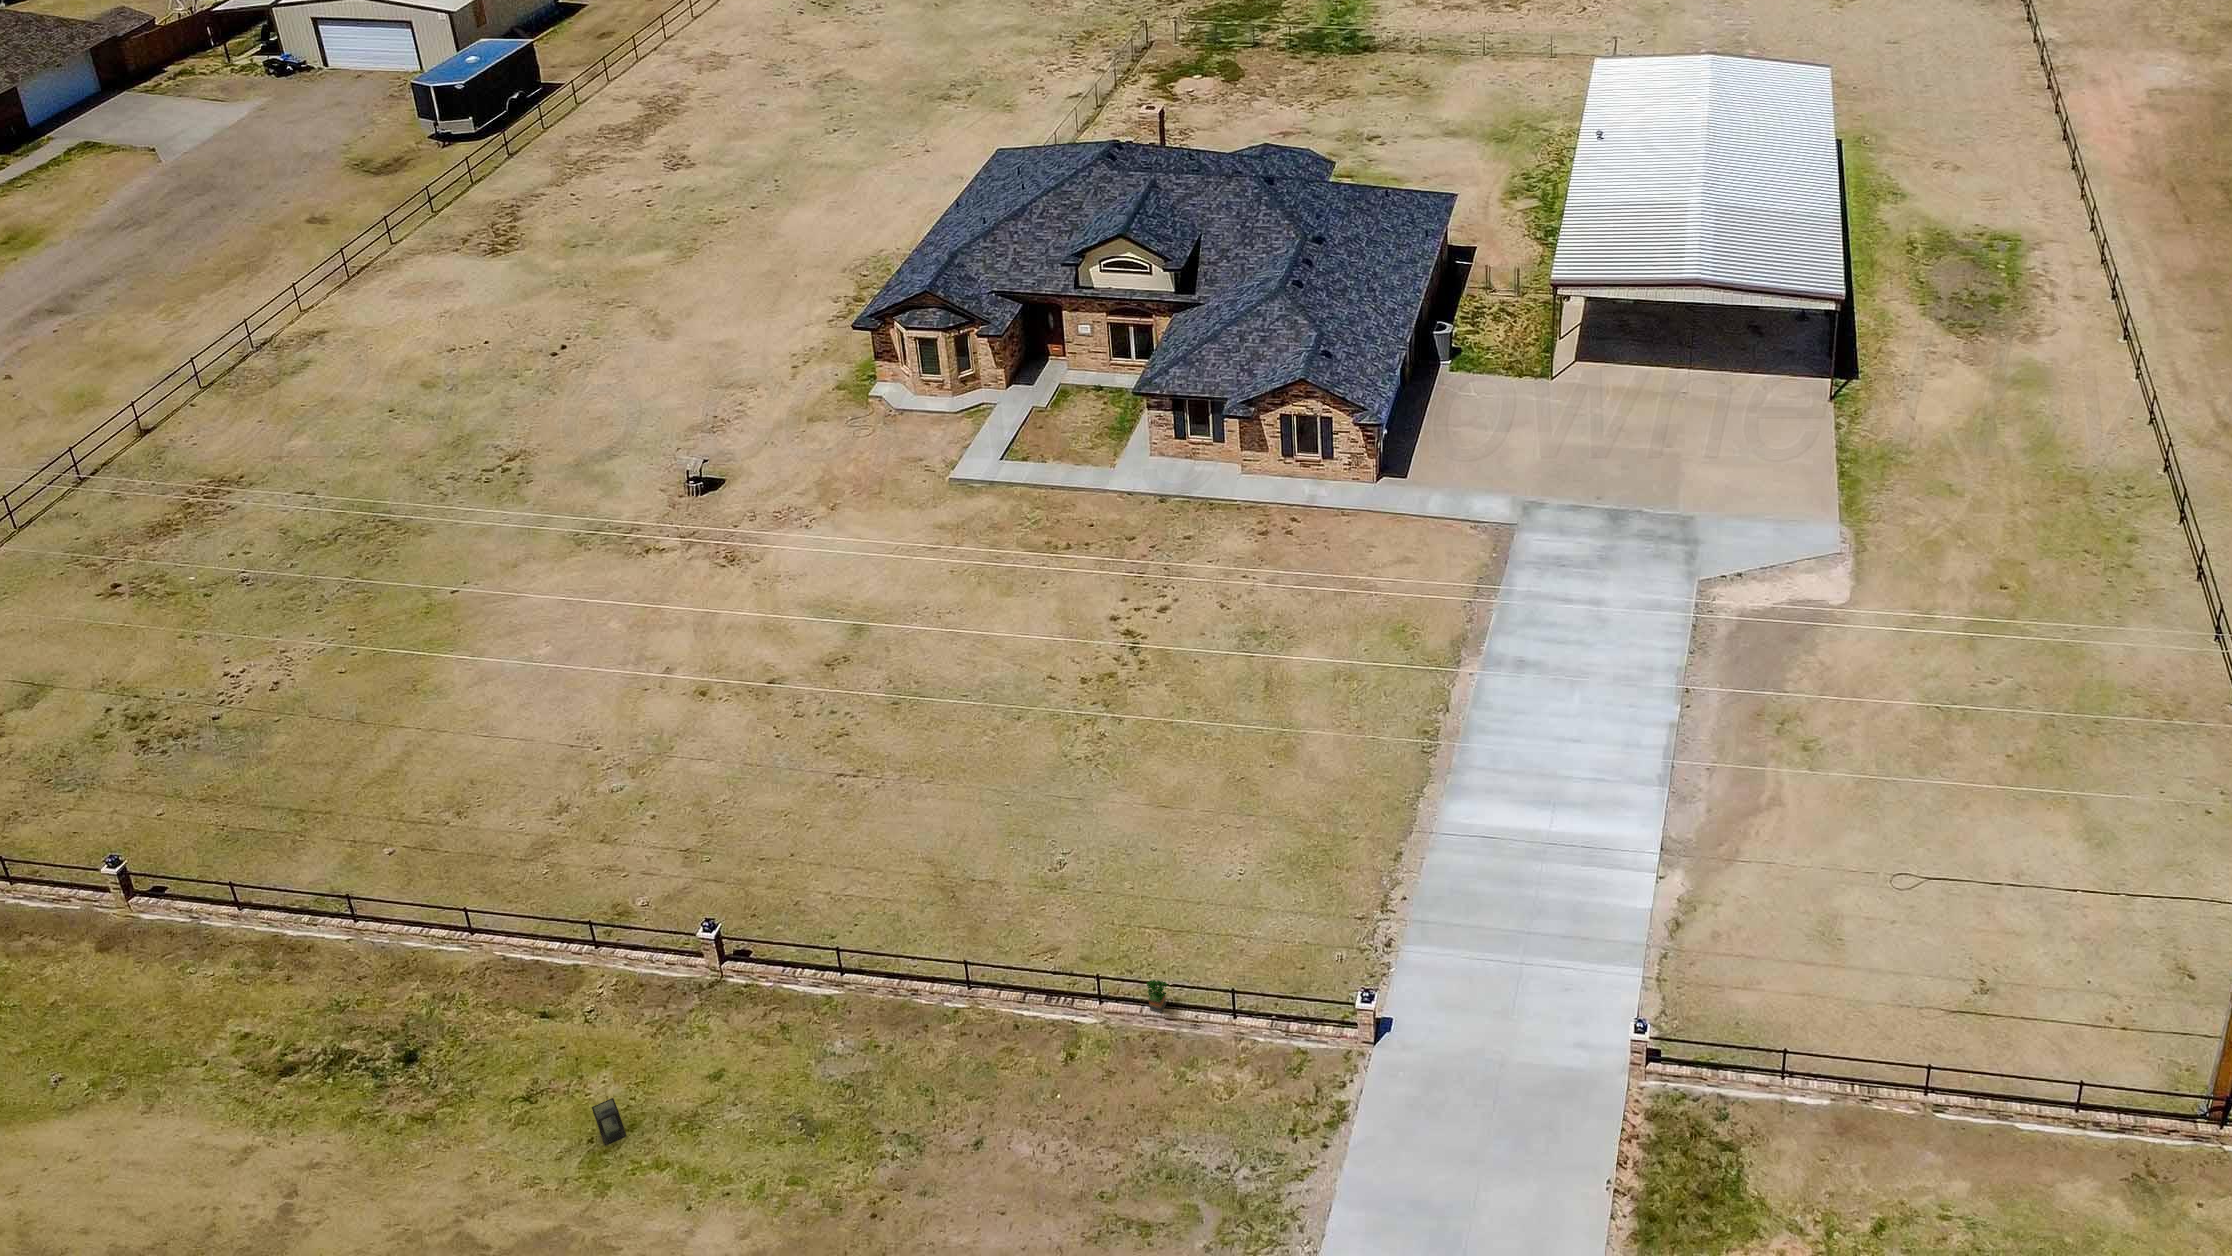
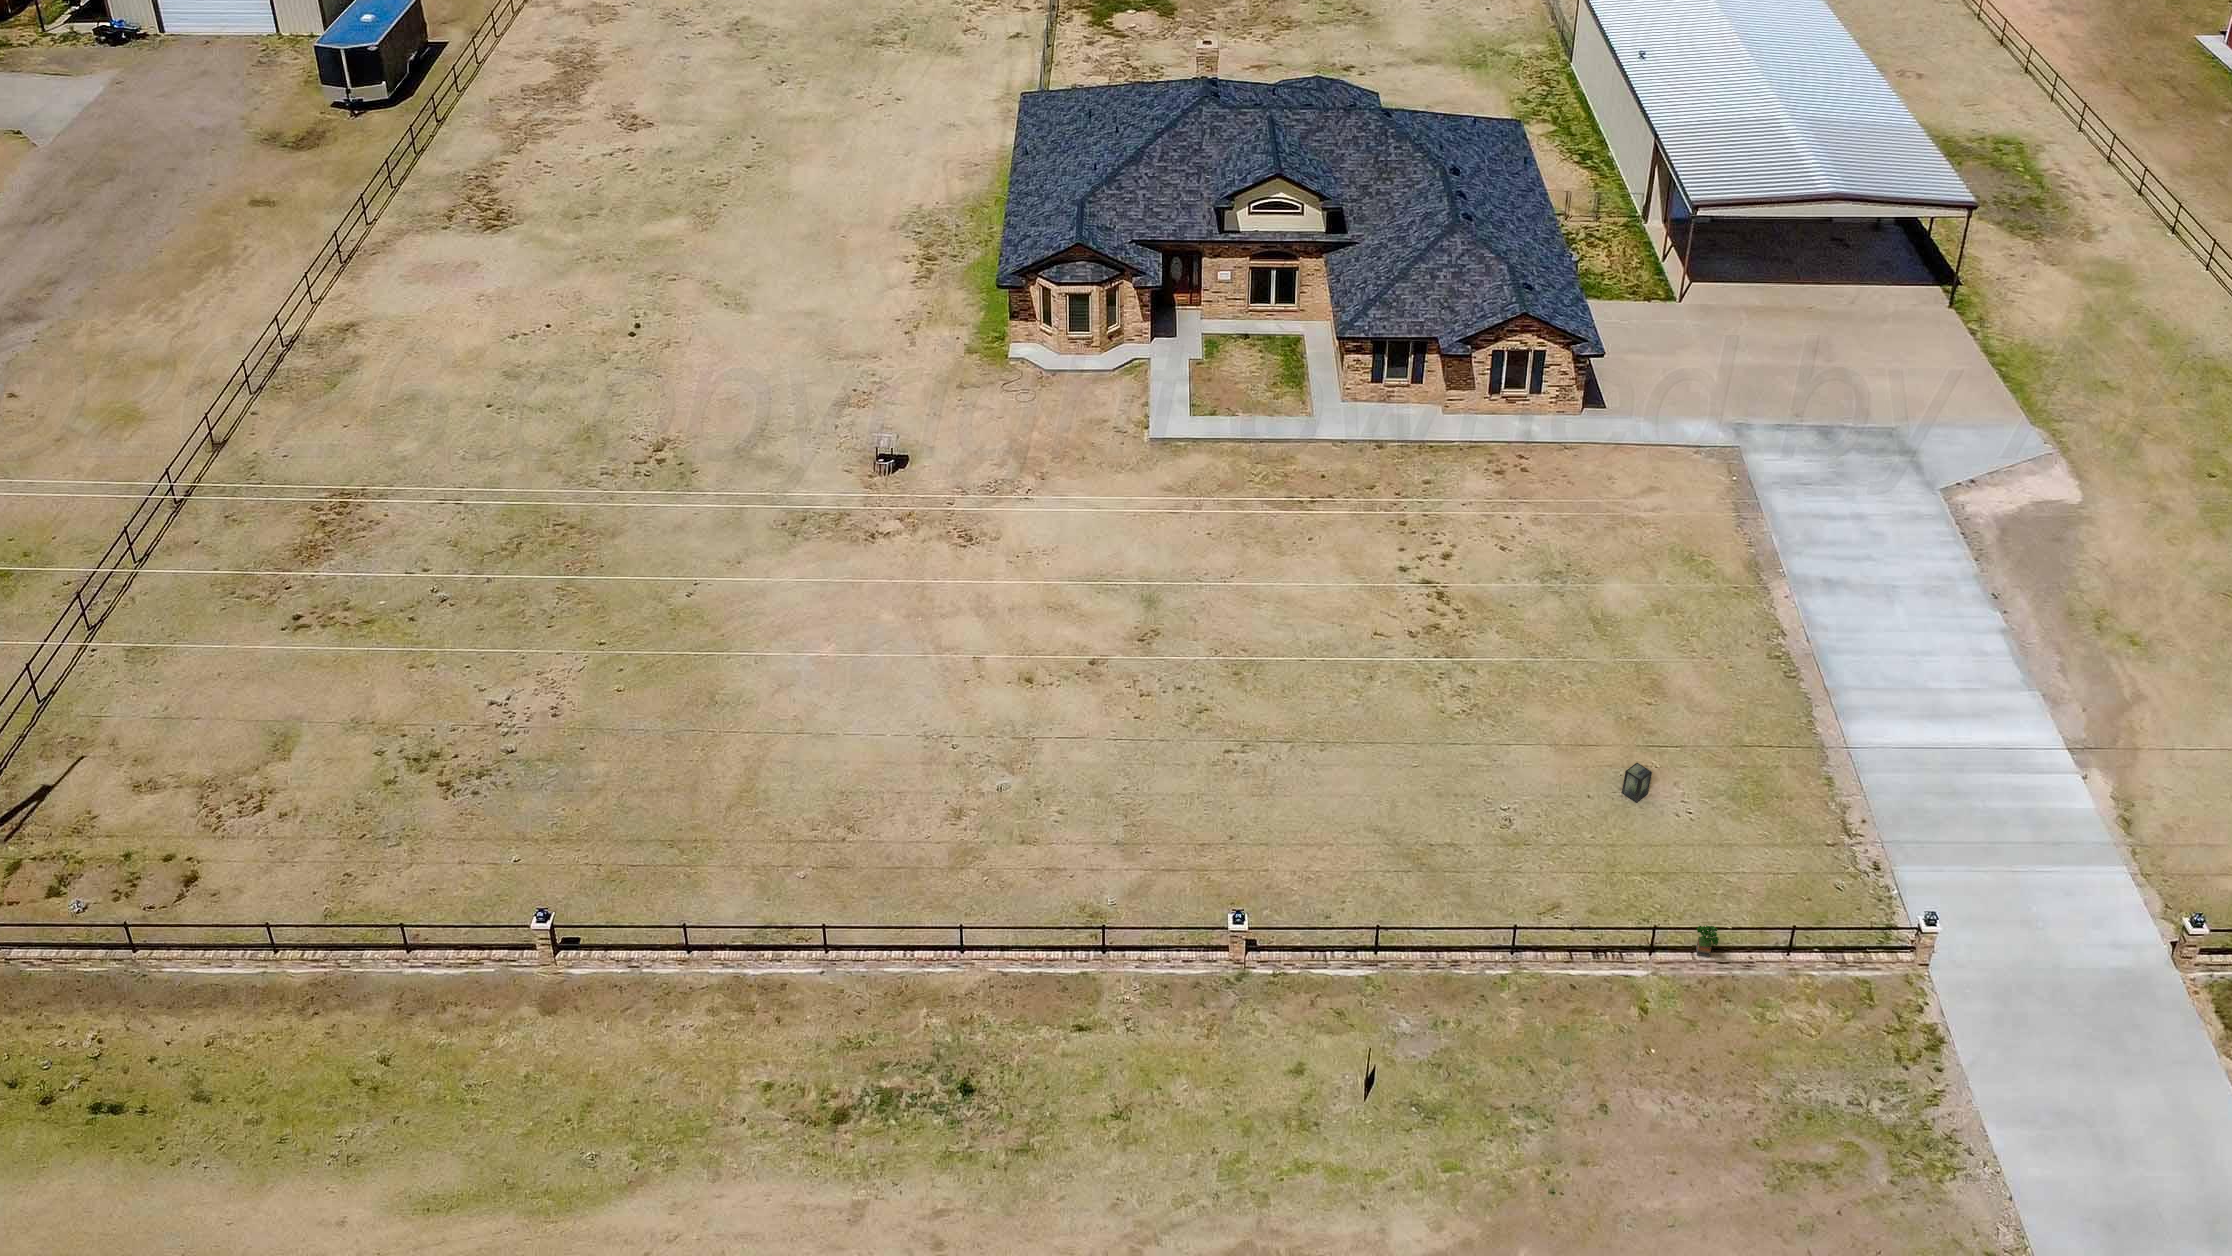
storage box: present [592,1098,626,1146] -> present [1622,763,1652,803]

